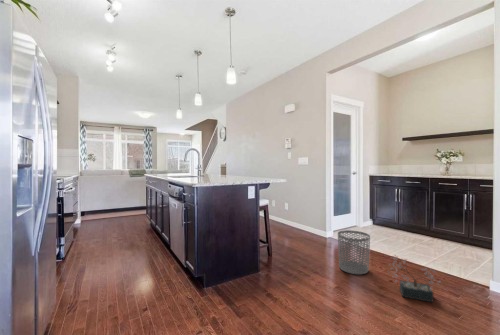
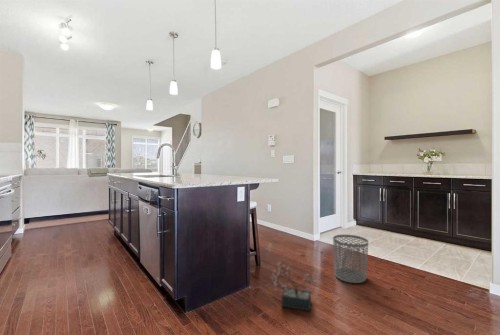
decorative plant: present [392,257,440,302] -> present [272,262,319,311]

